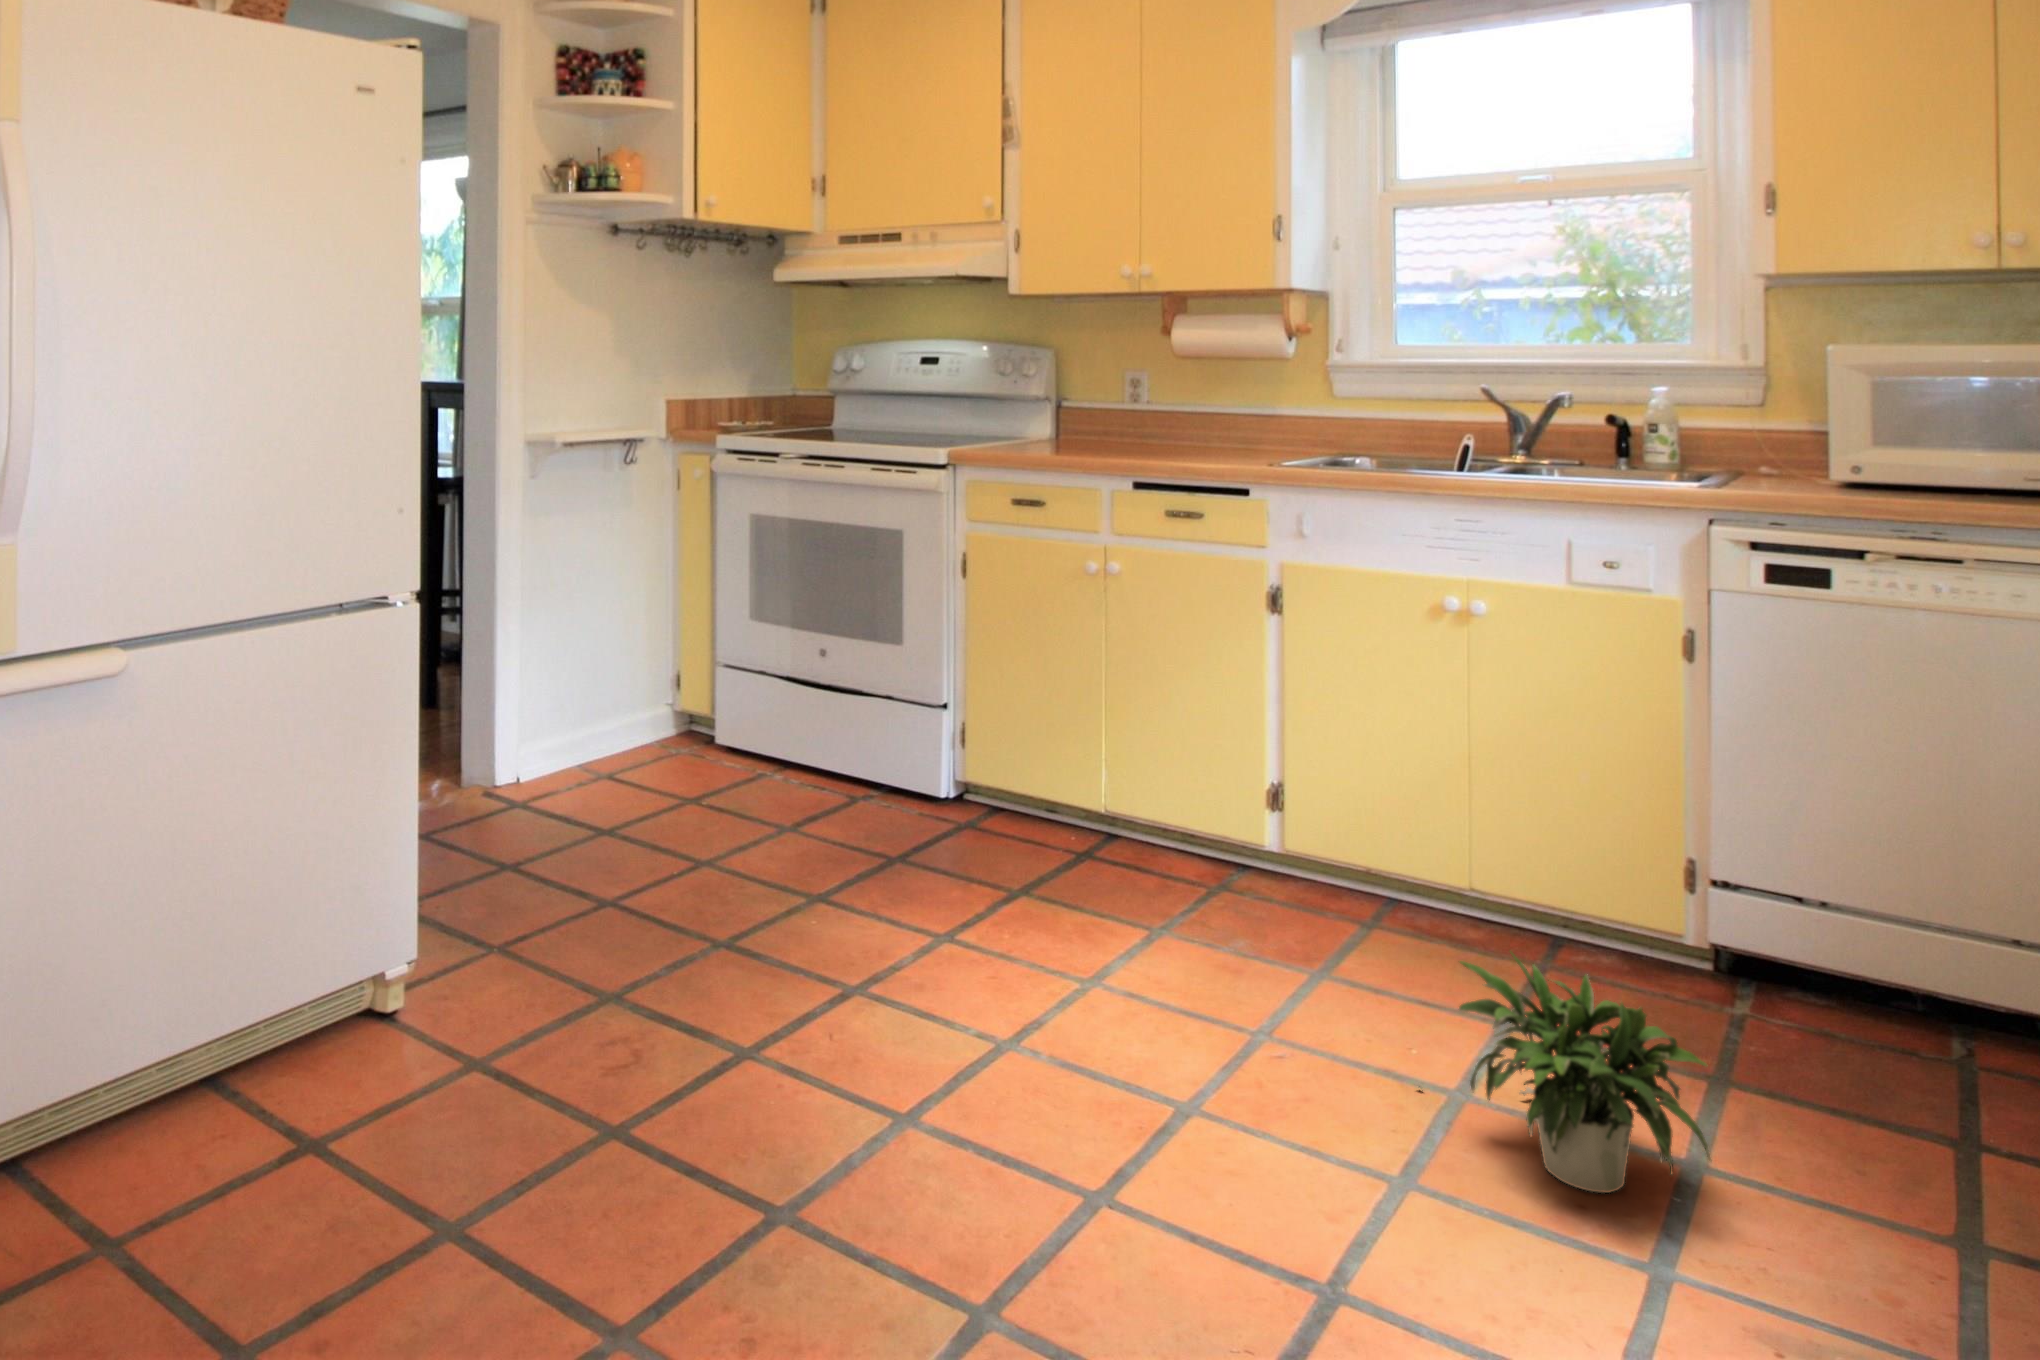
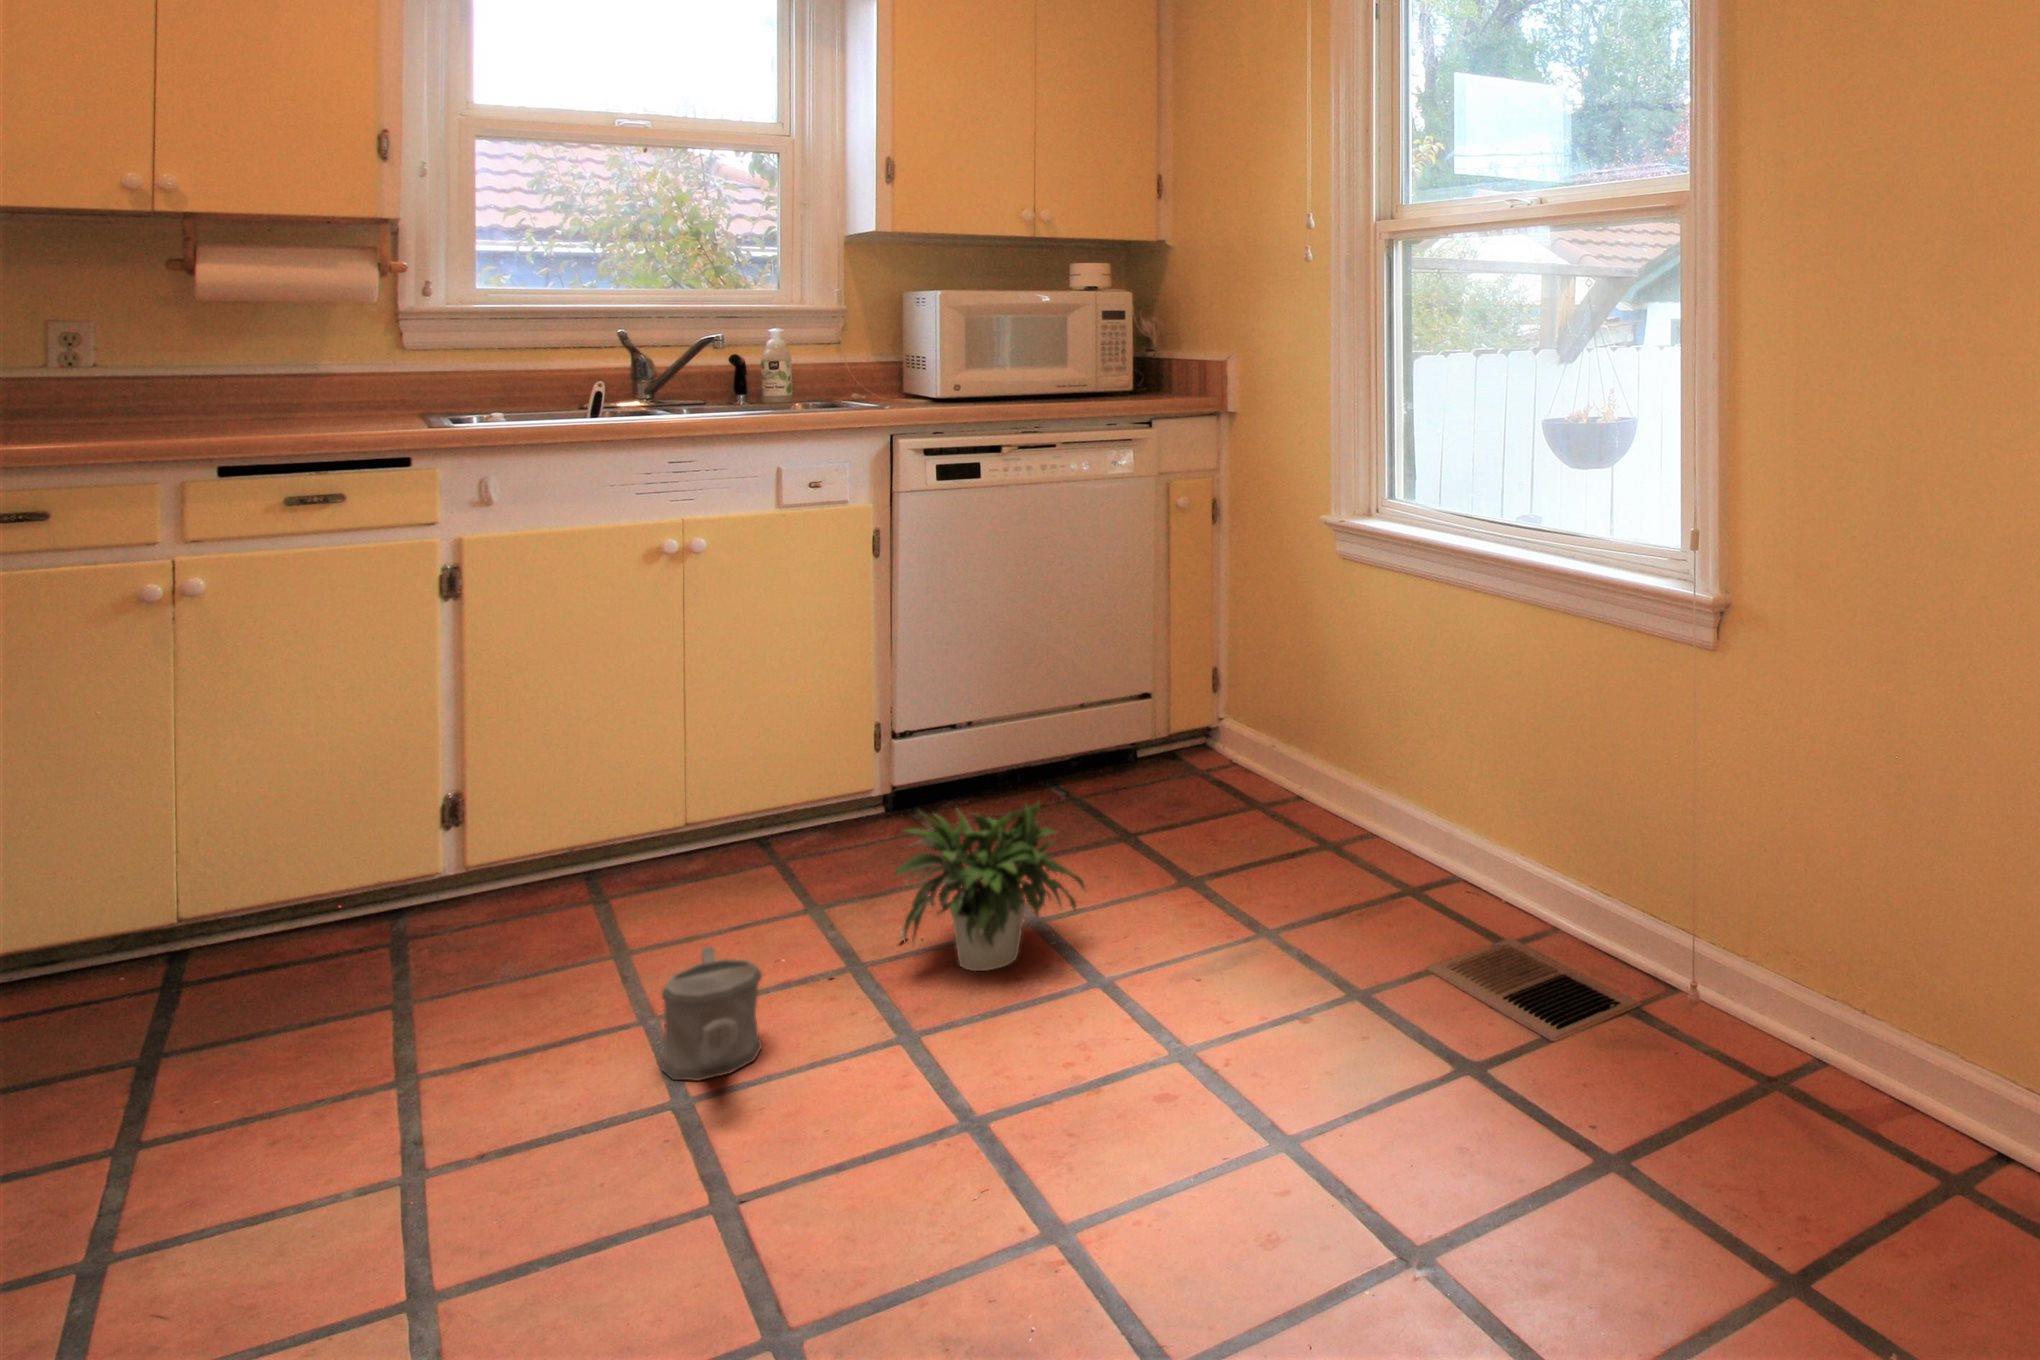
watering can: none [1162,987,1289,1115] -> present [662,946,762,1081]

